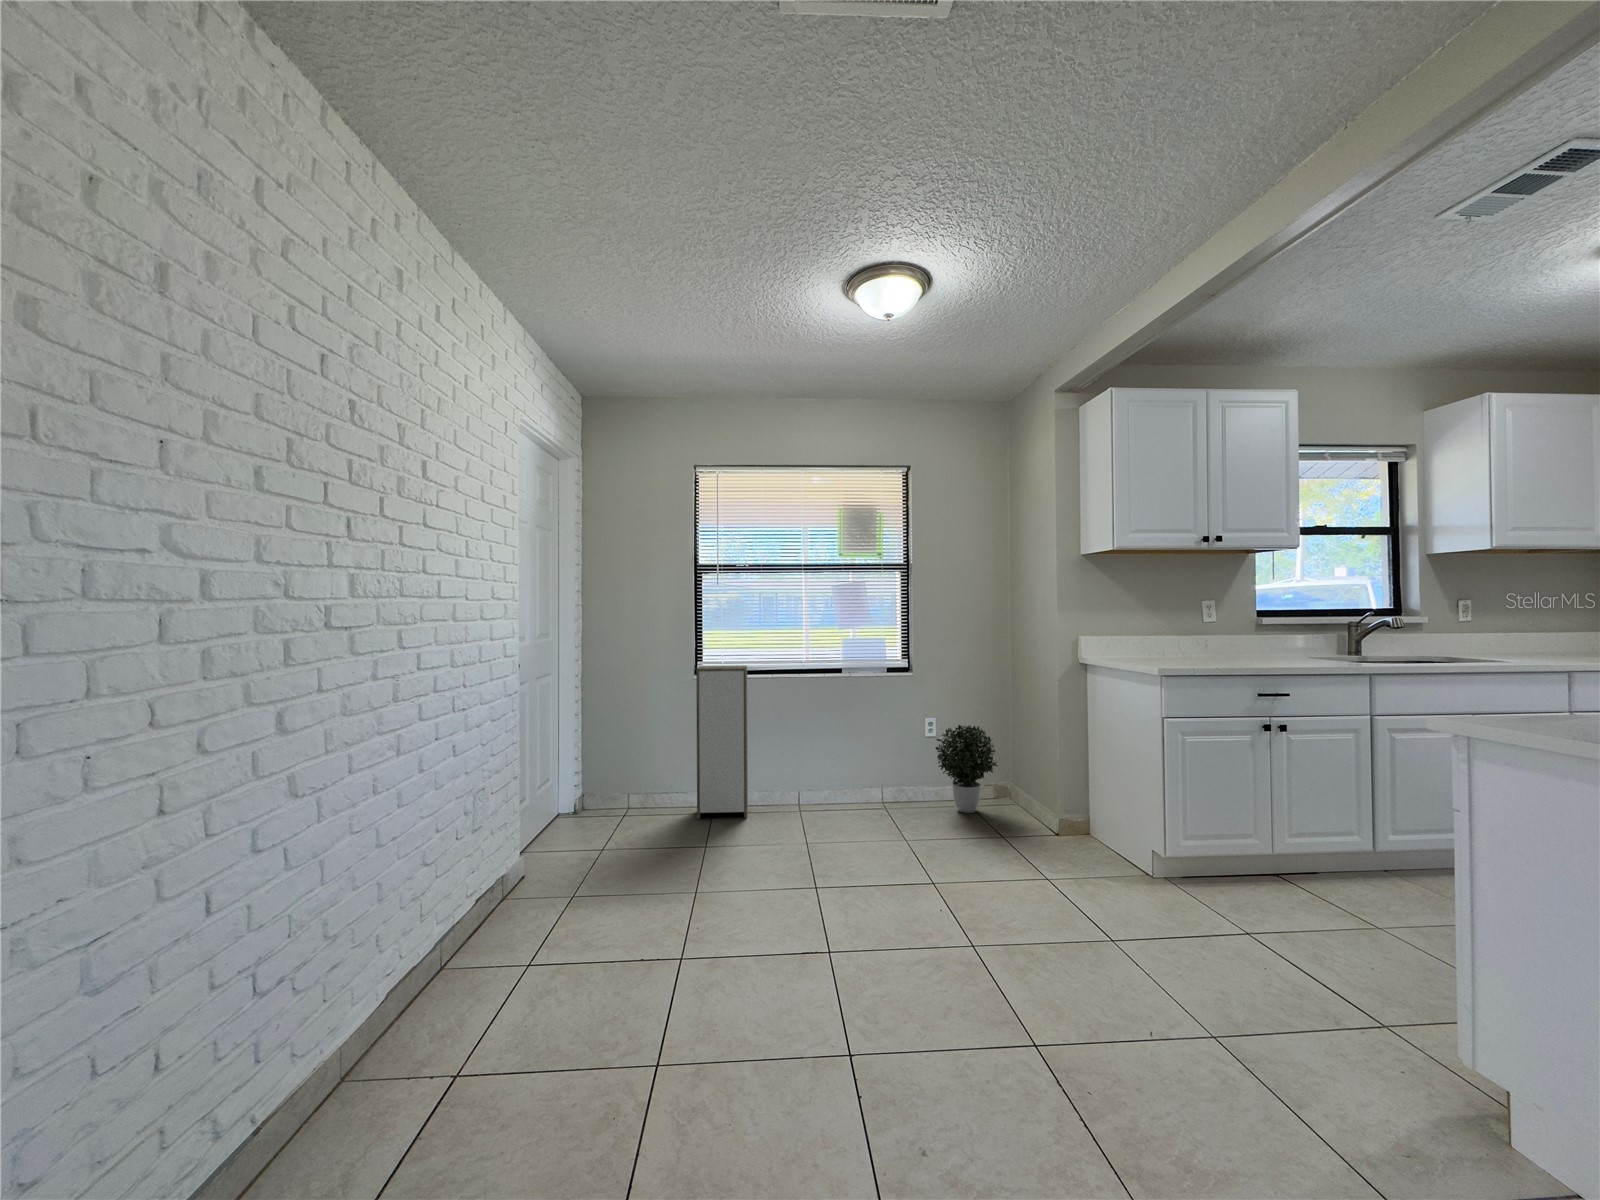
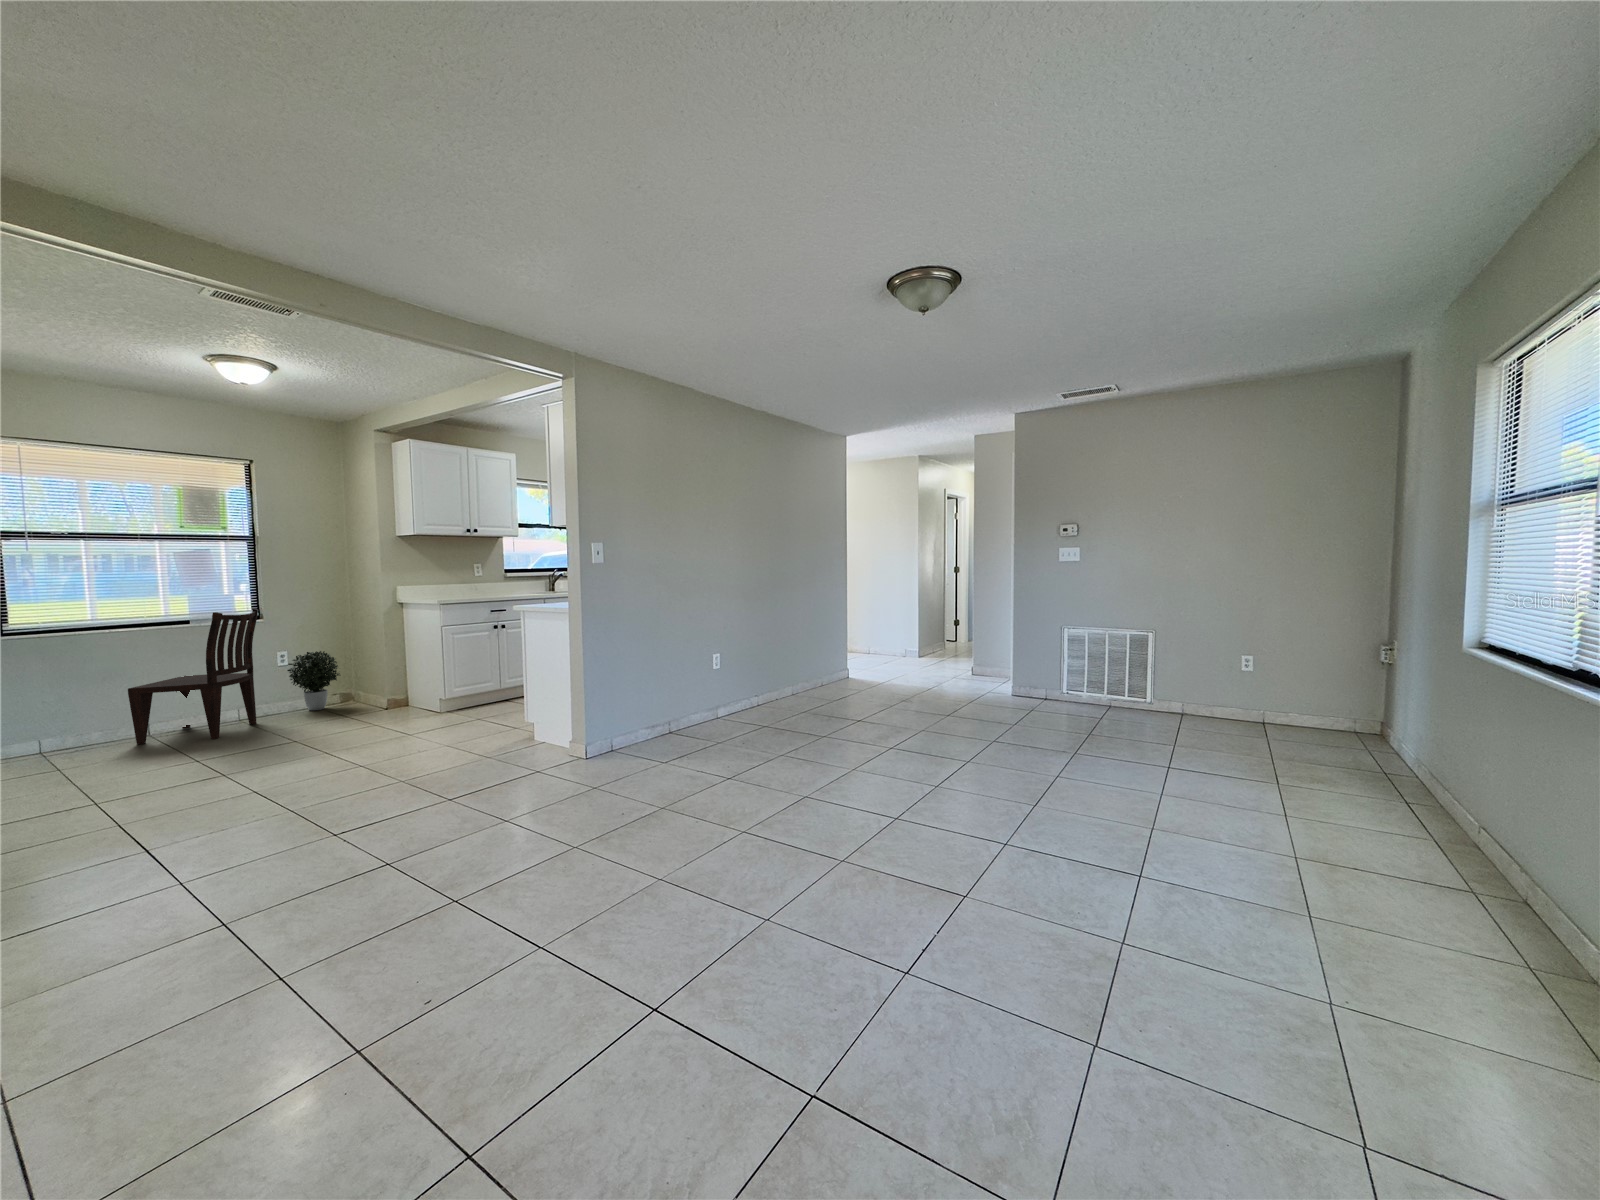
dining chair: none [776,661,906,845] -> present [128,609,258,744]
storage cabinet: present [696,666,748,819] -> none [12,622,92,758]

